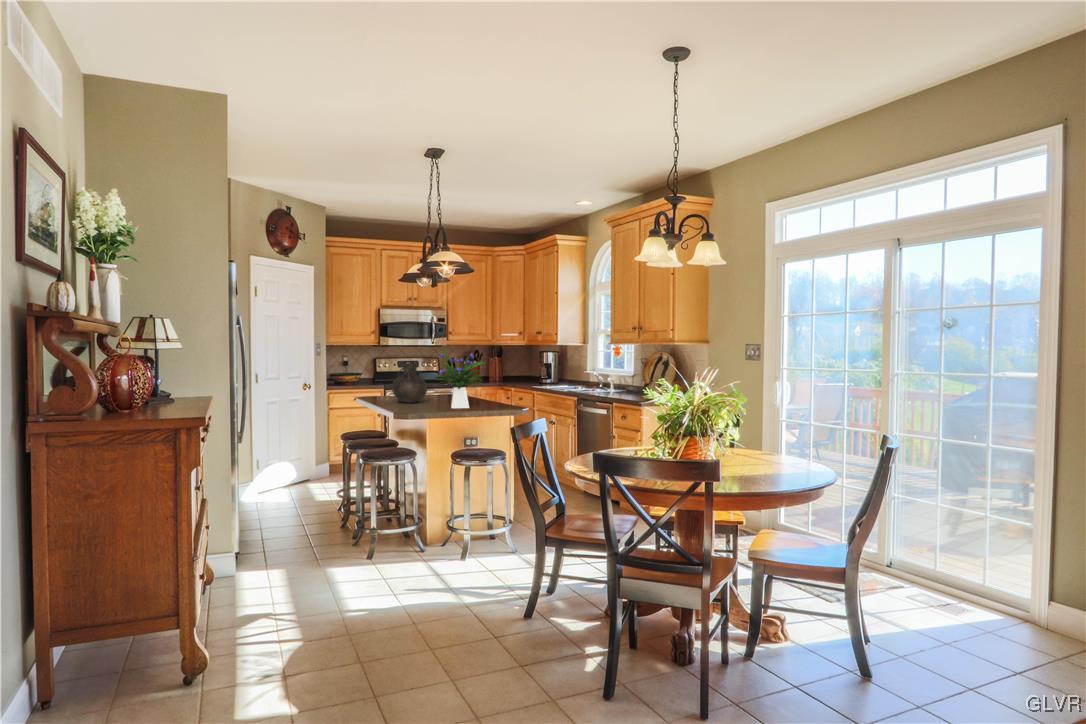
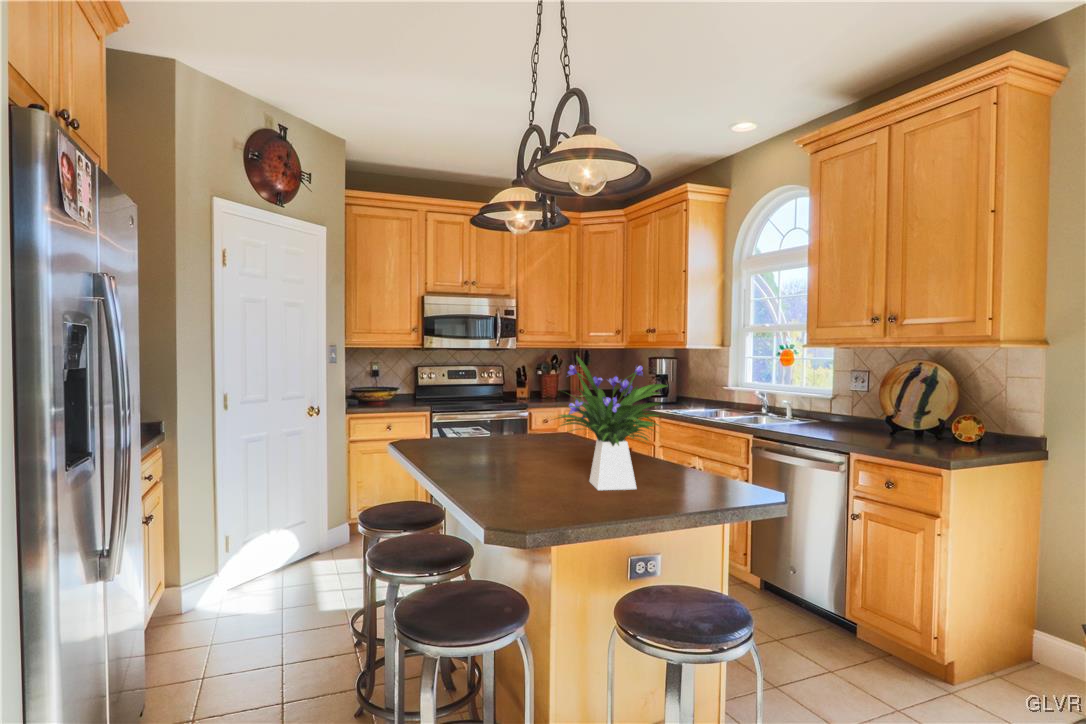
vase: present [392,364,427,403] -> none [457,385,526,464]

